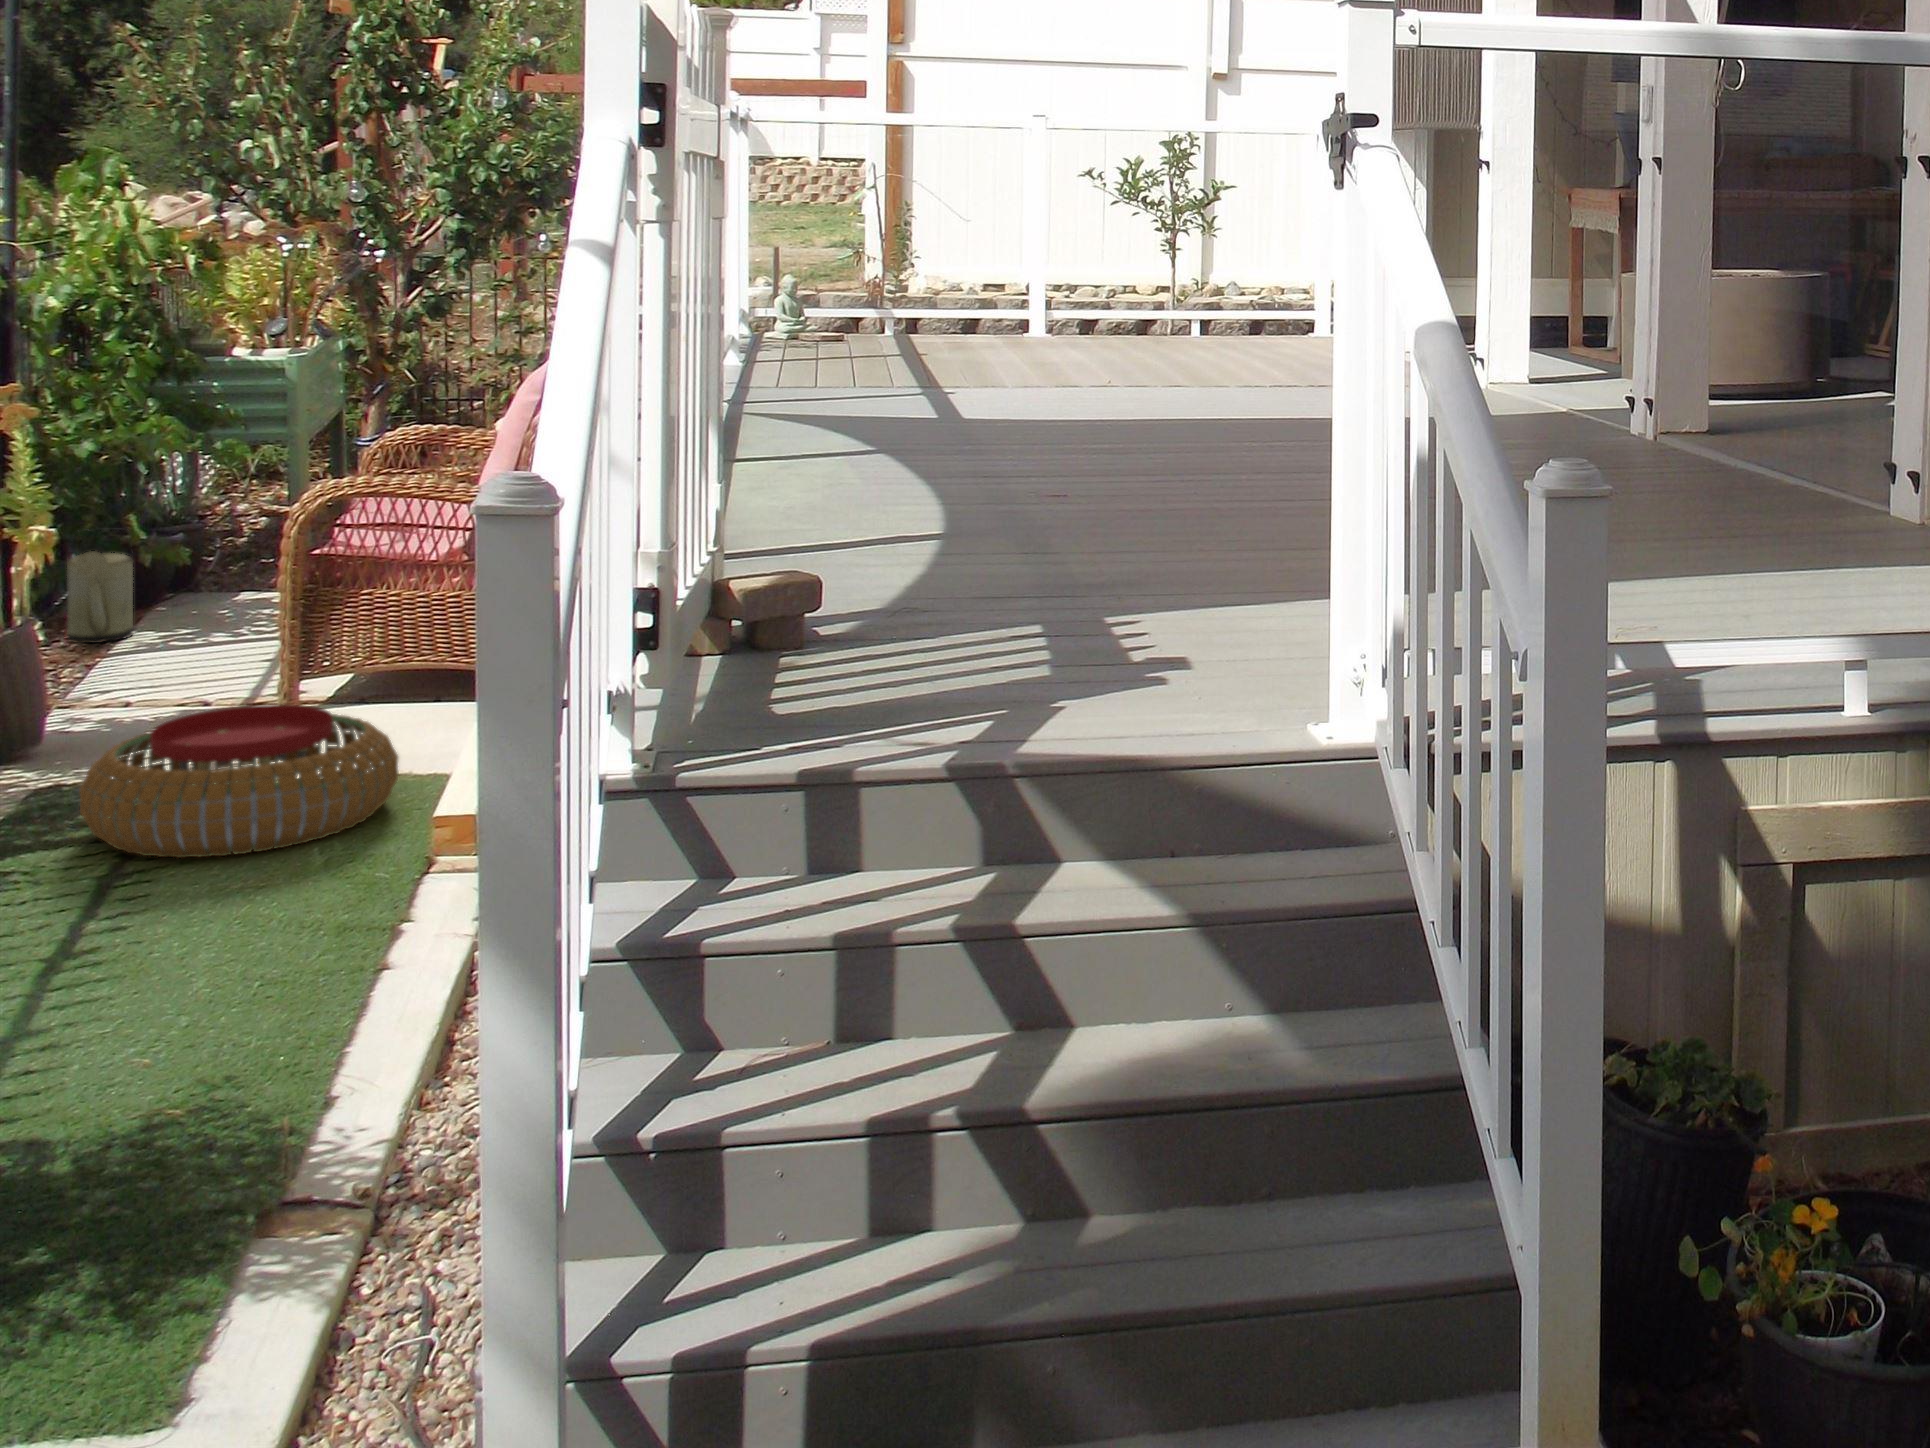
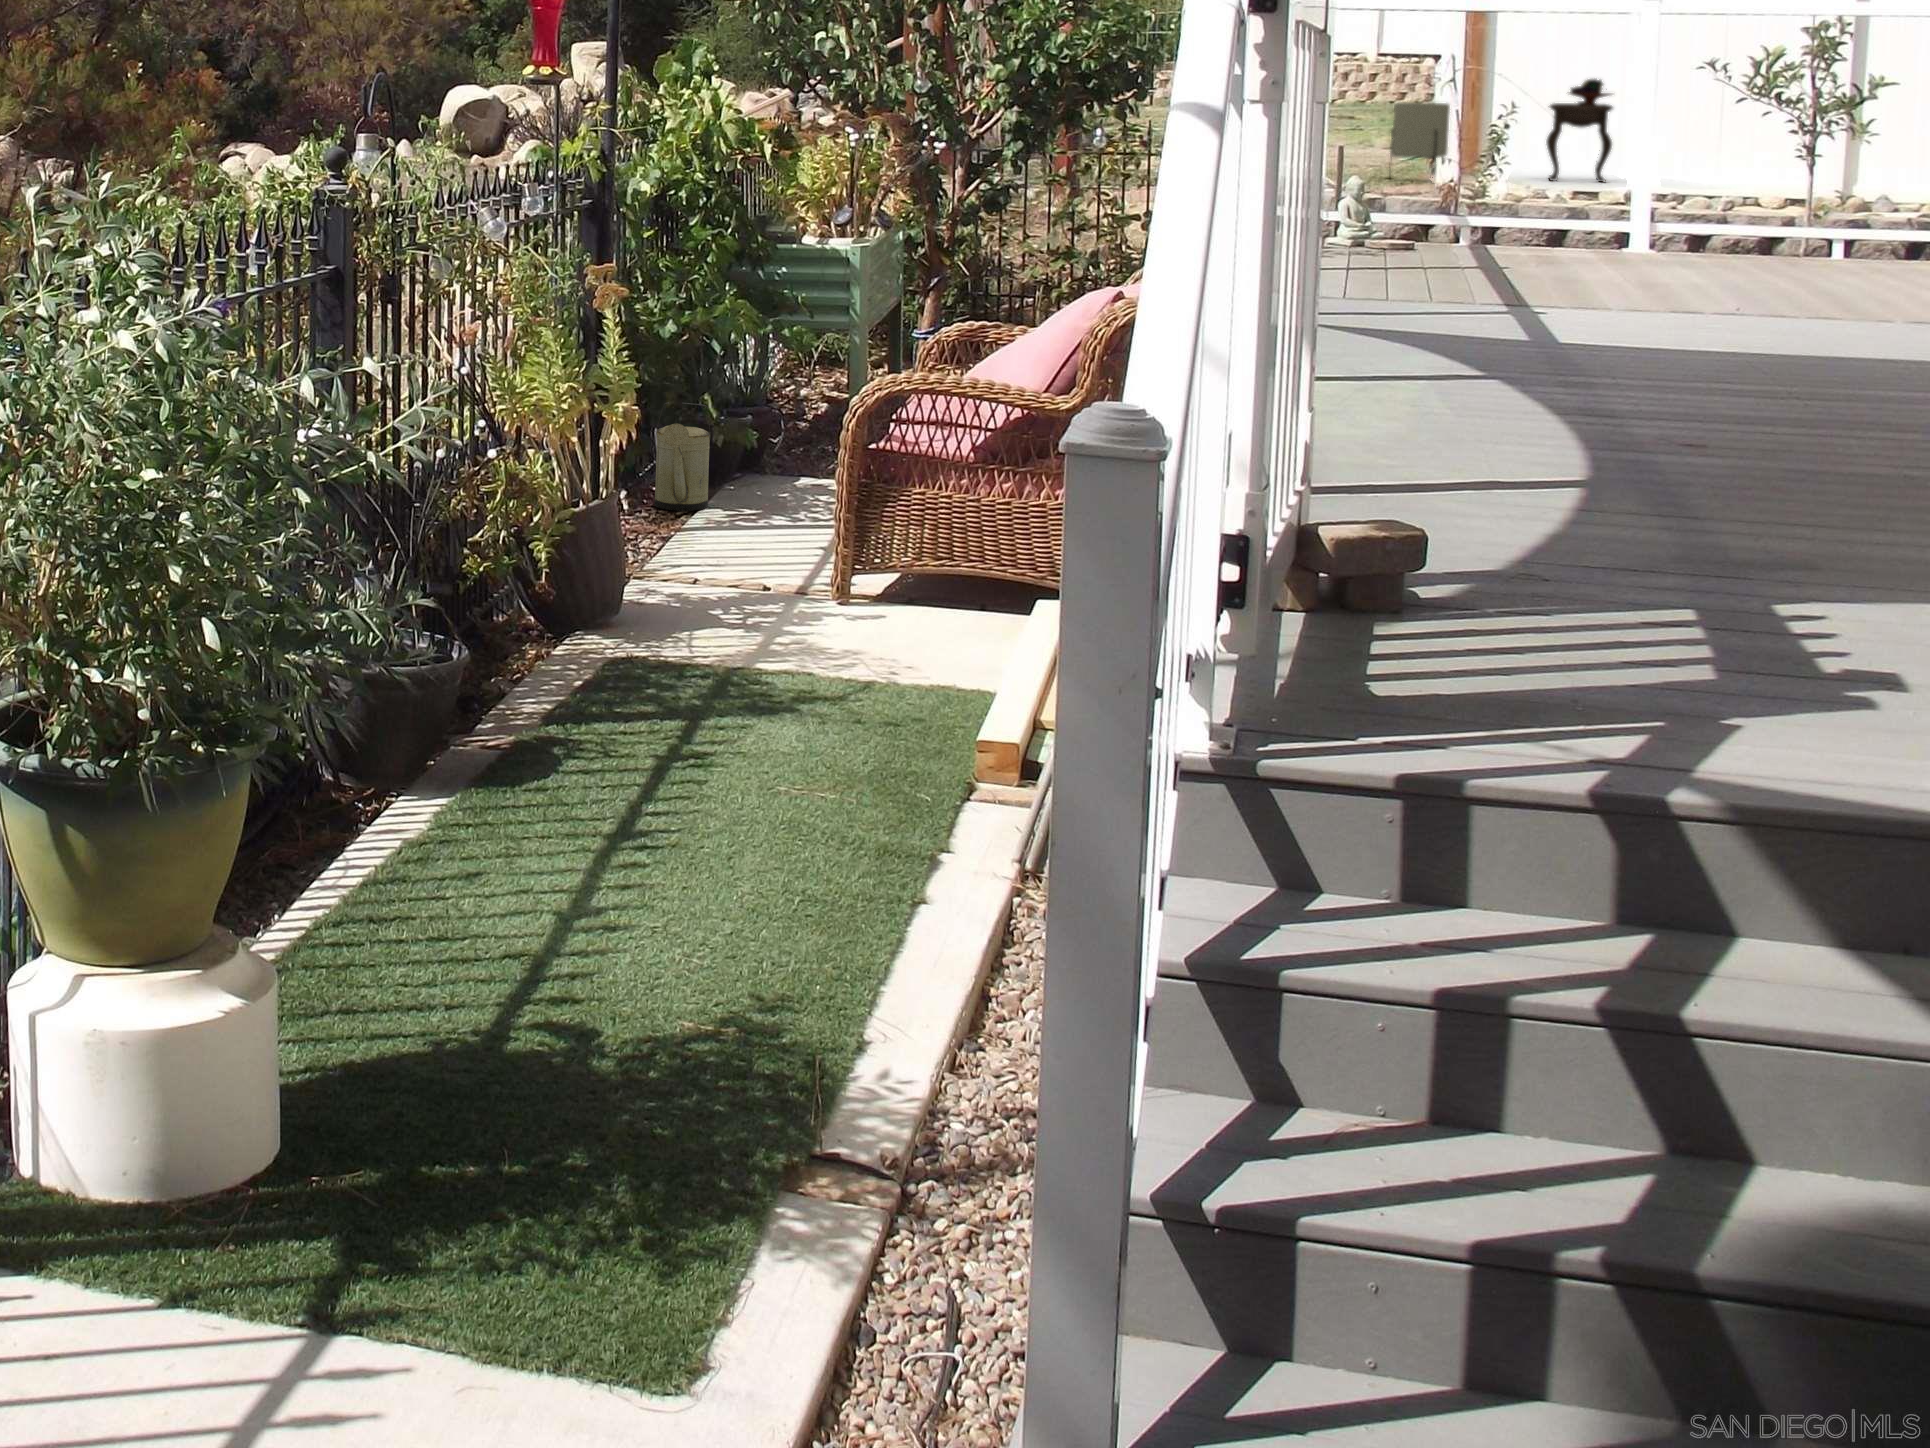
side table: none [949,183,1000,272] -> present [1546,79,1613,182]
planter: none [821,206,869,275] -> present [1389,102,1450,178]
pouf: present [79,704,399,858] -> none [655,595,939,747]

